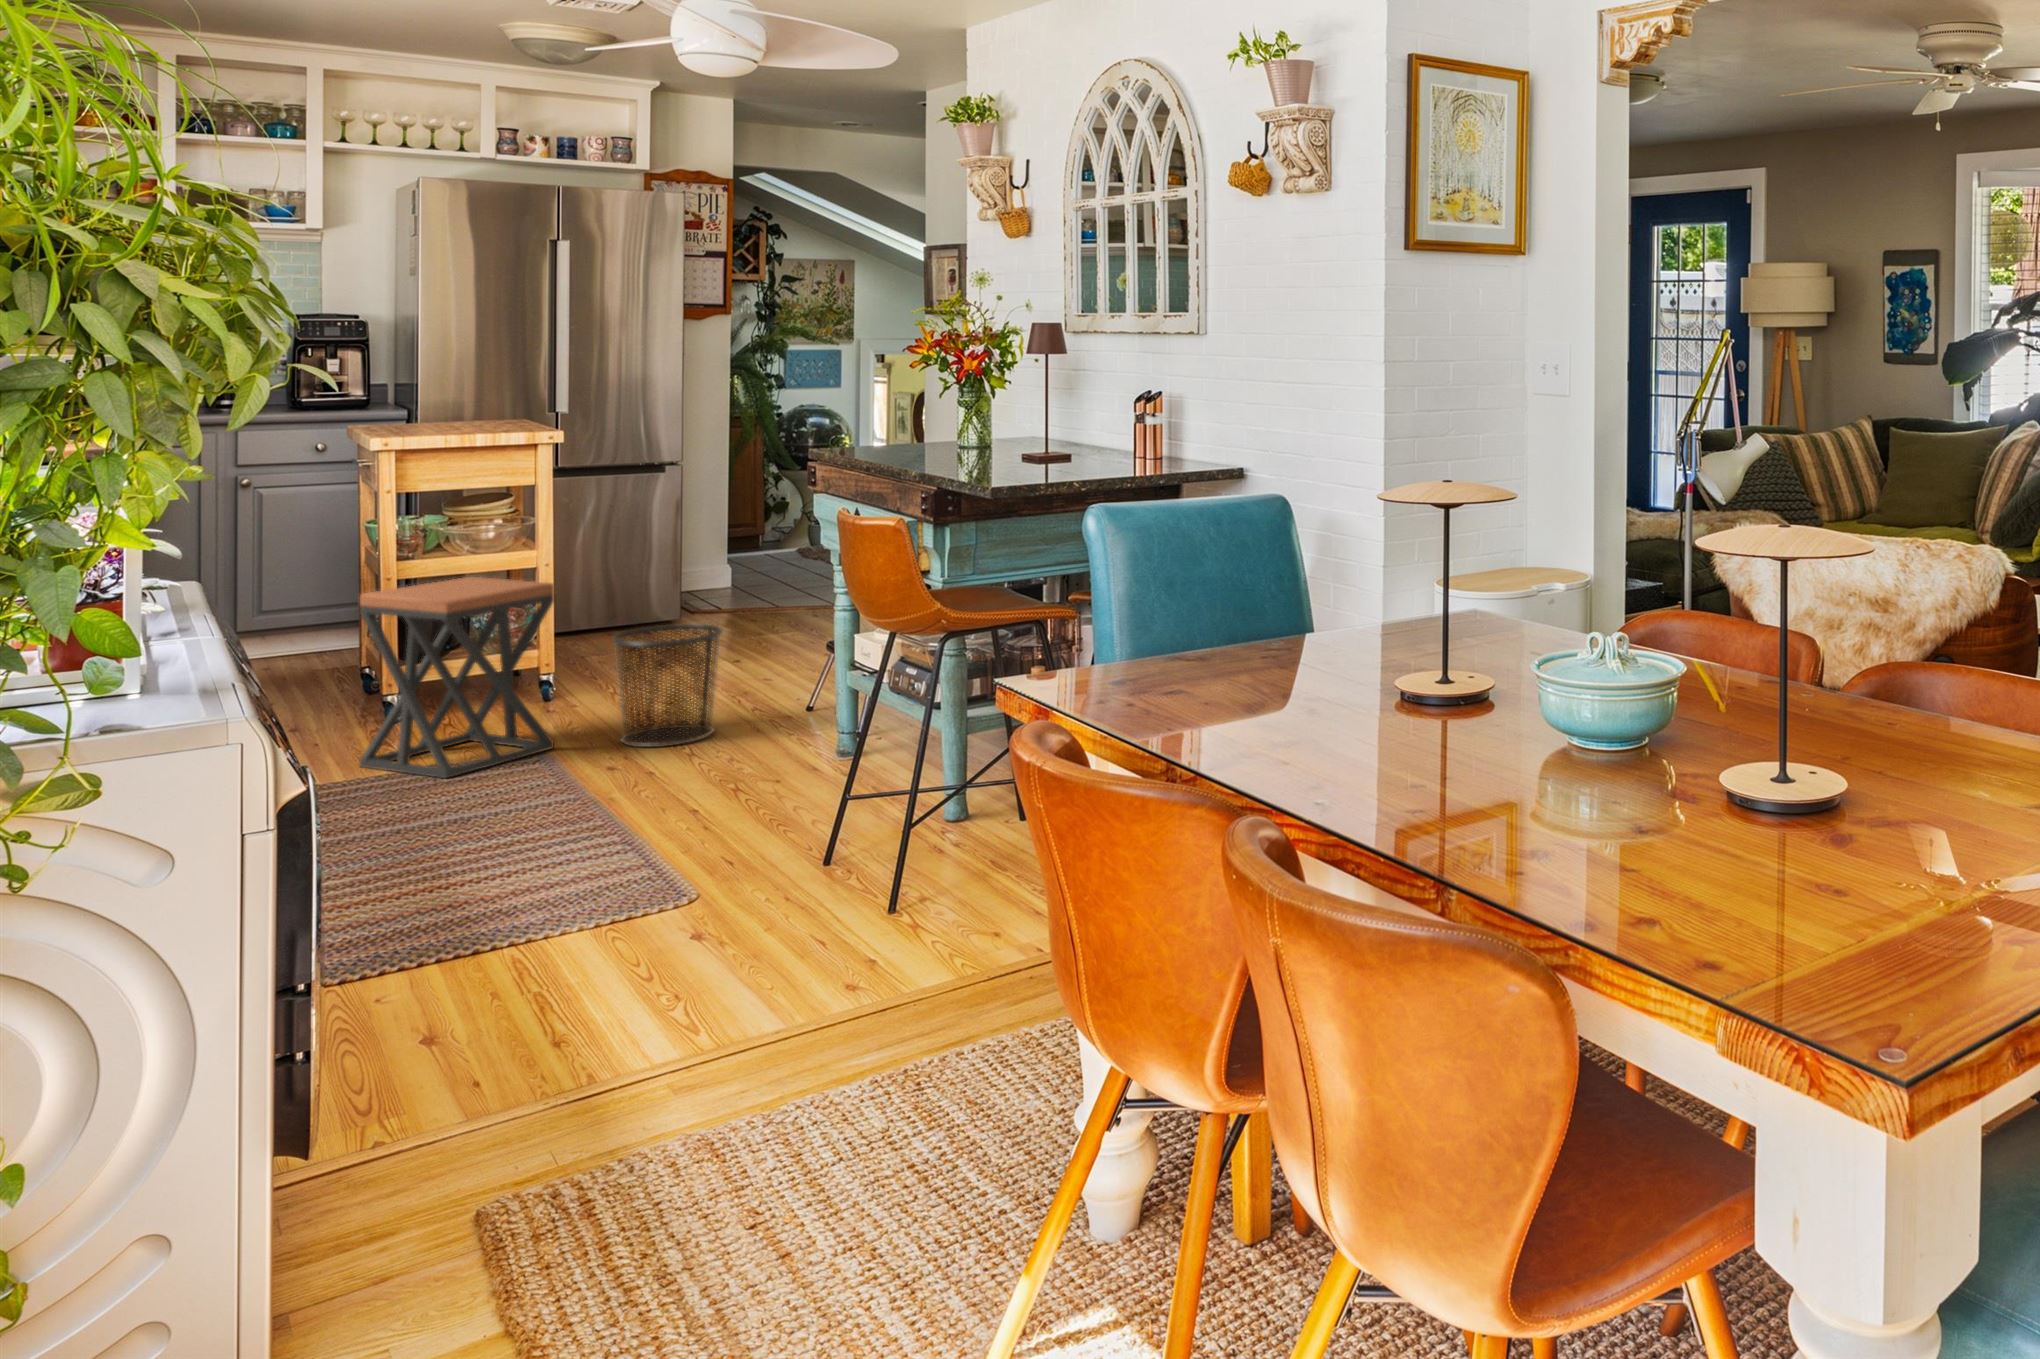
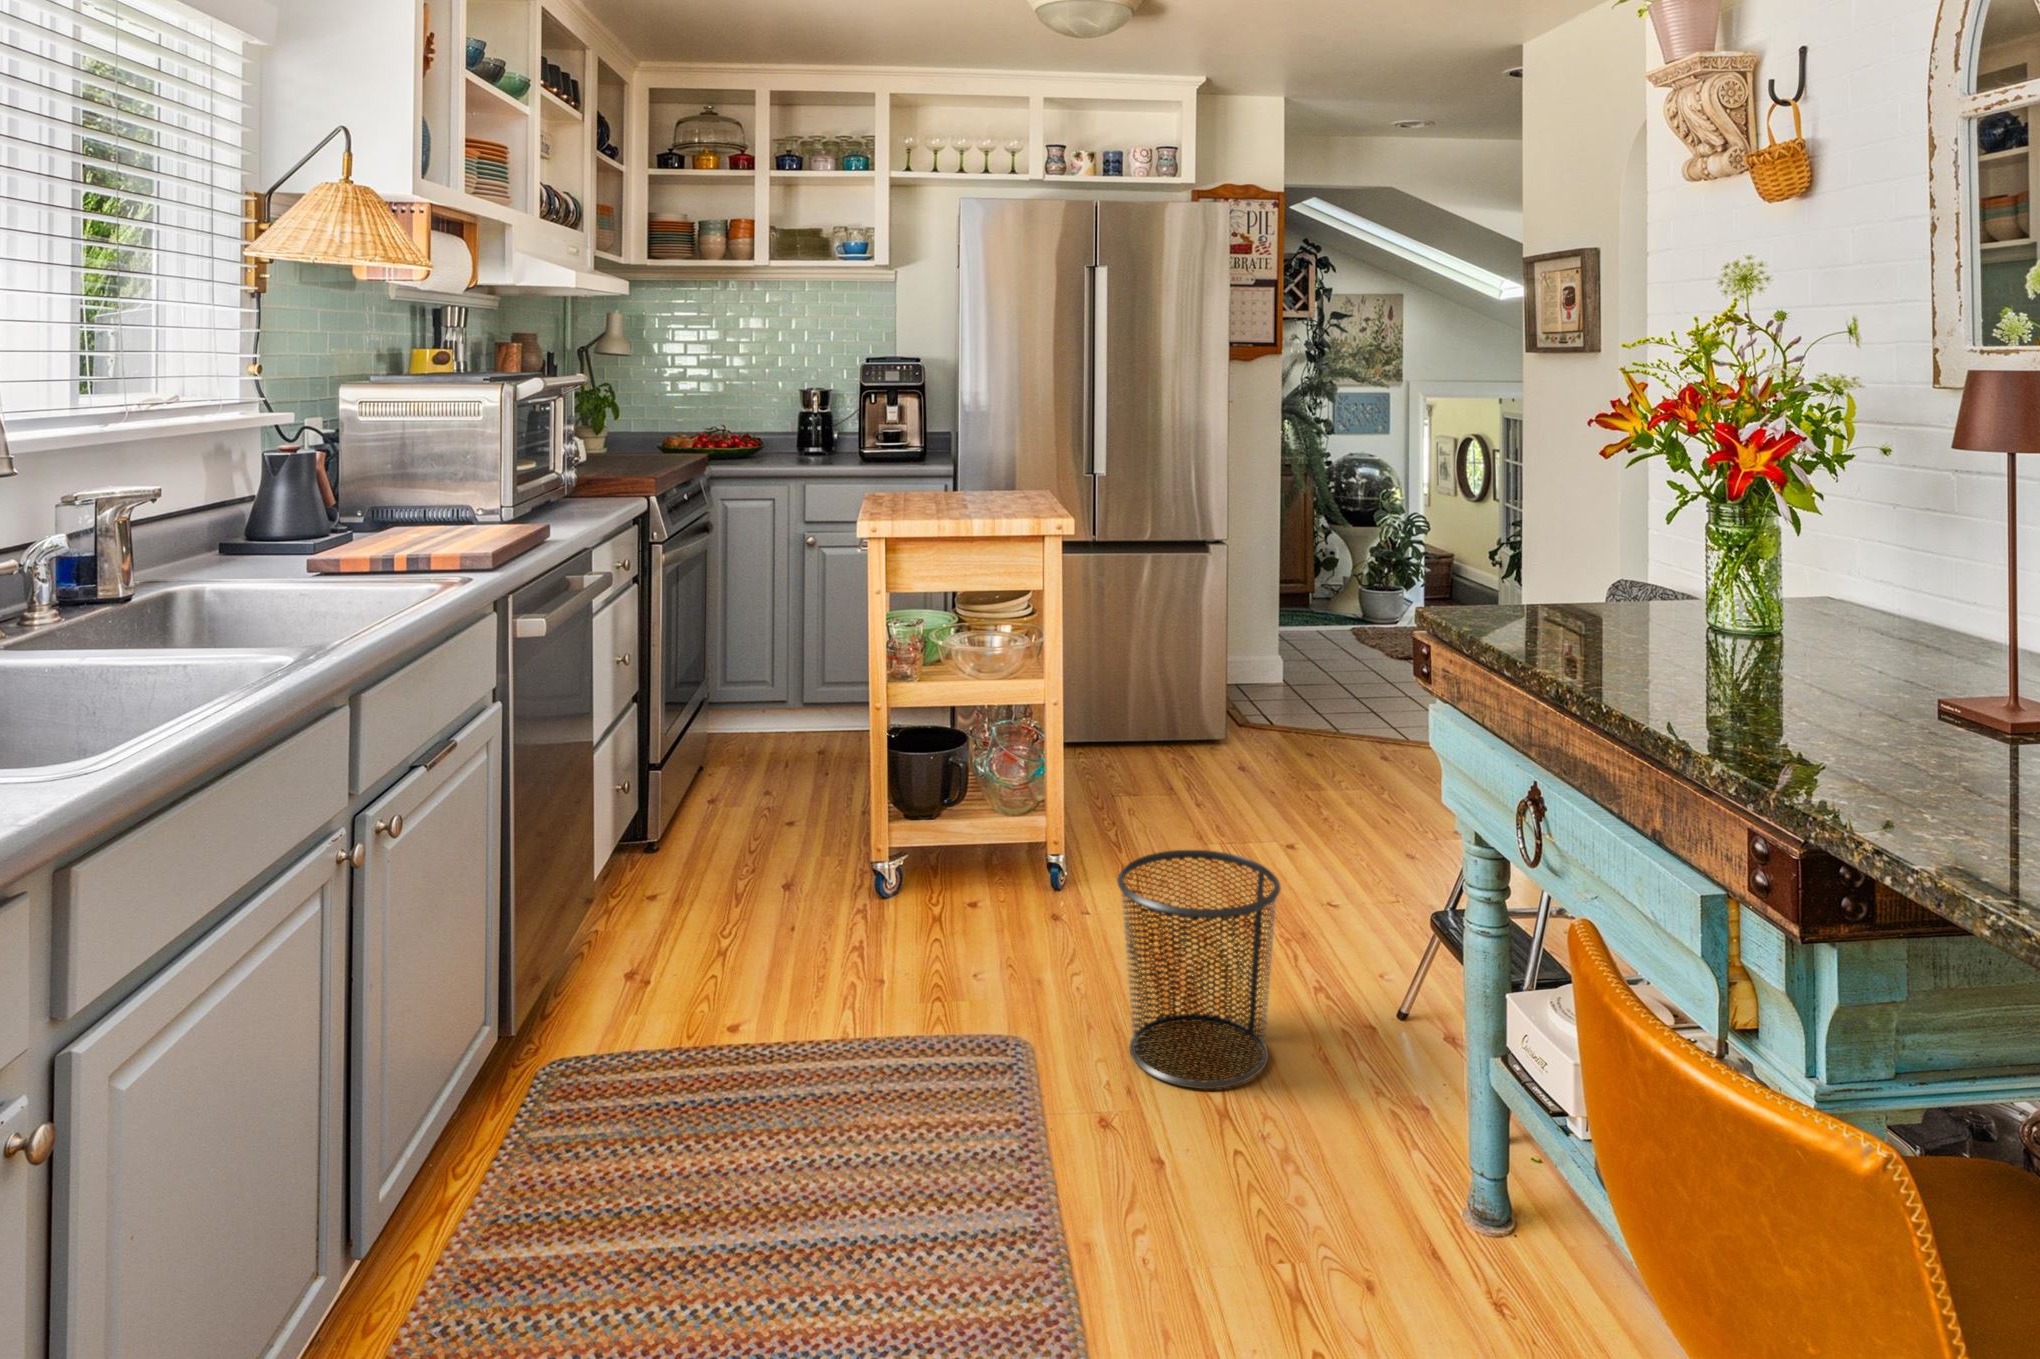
stool: present [360,577,555,778] -> none [794,737,1037,1102]

